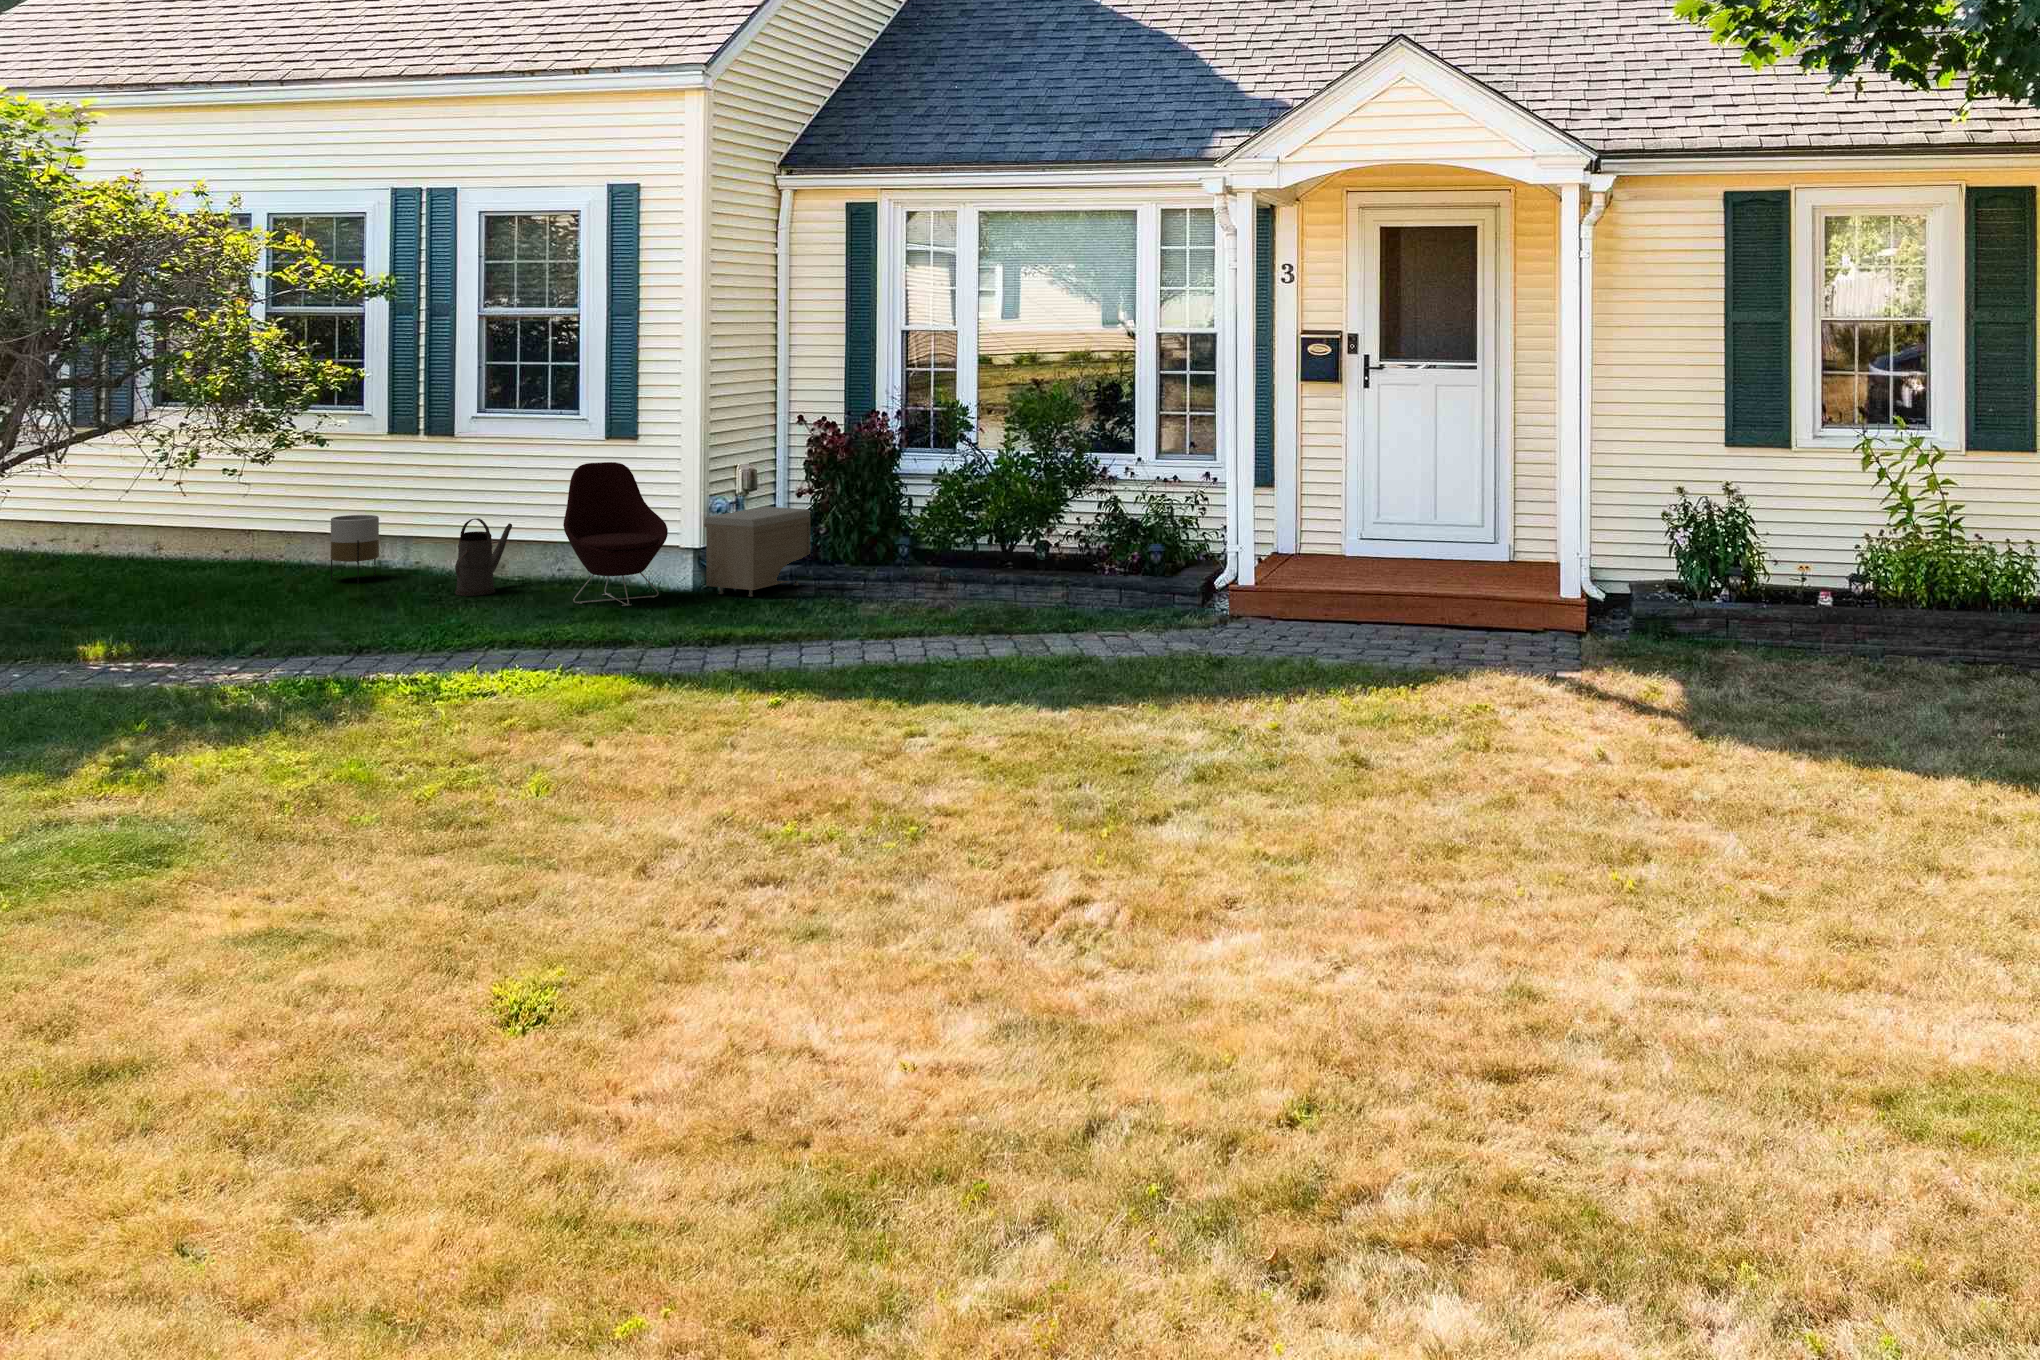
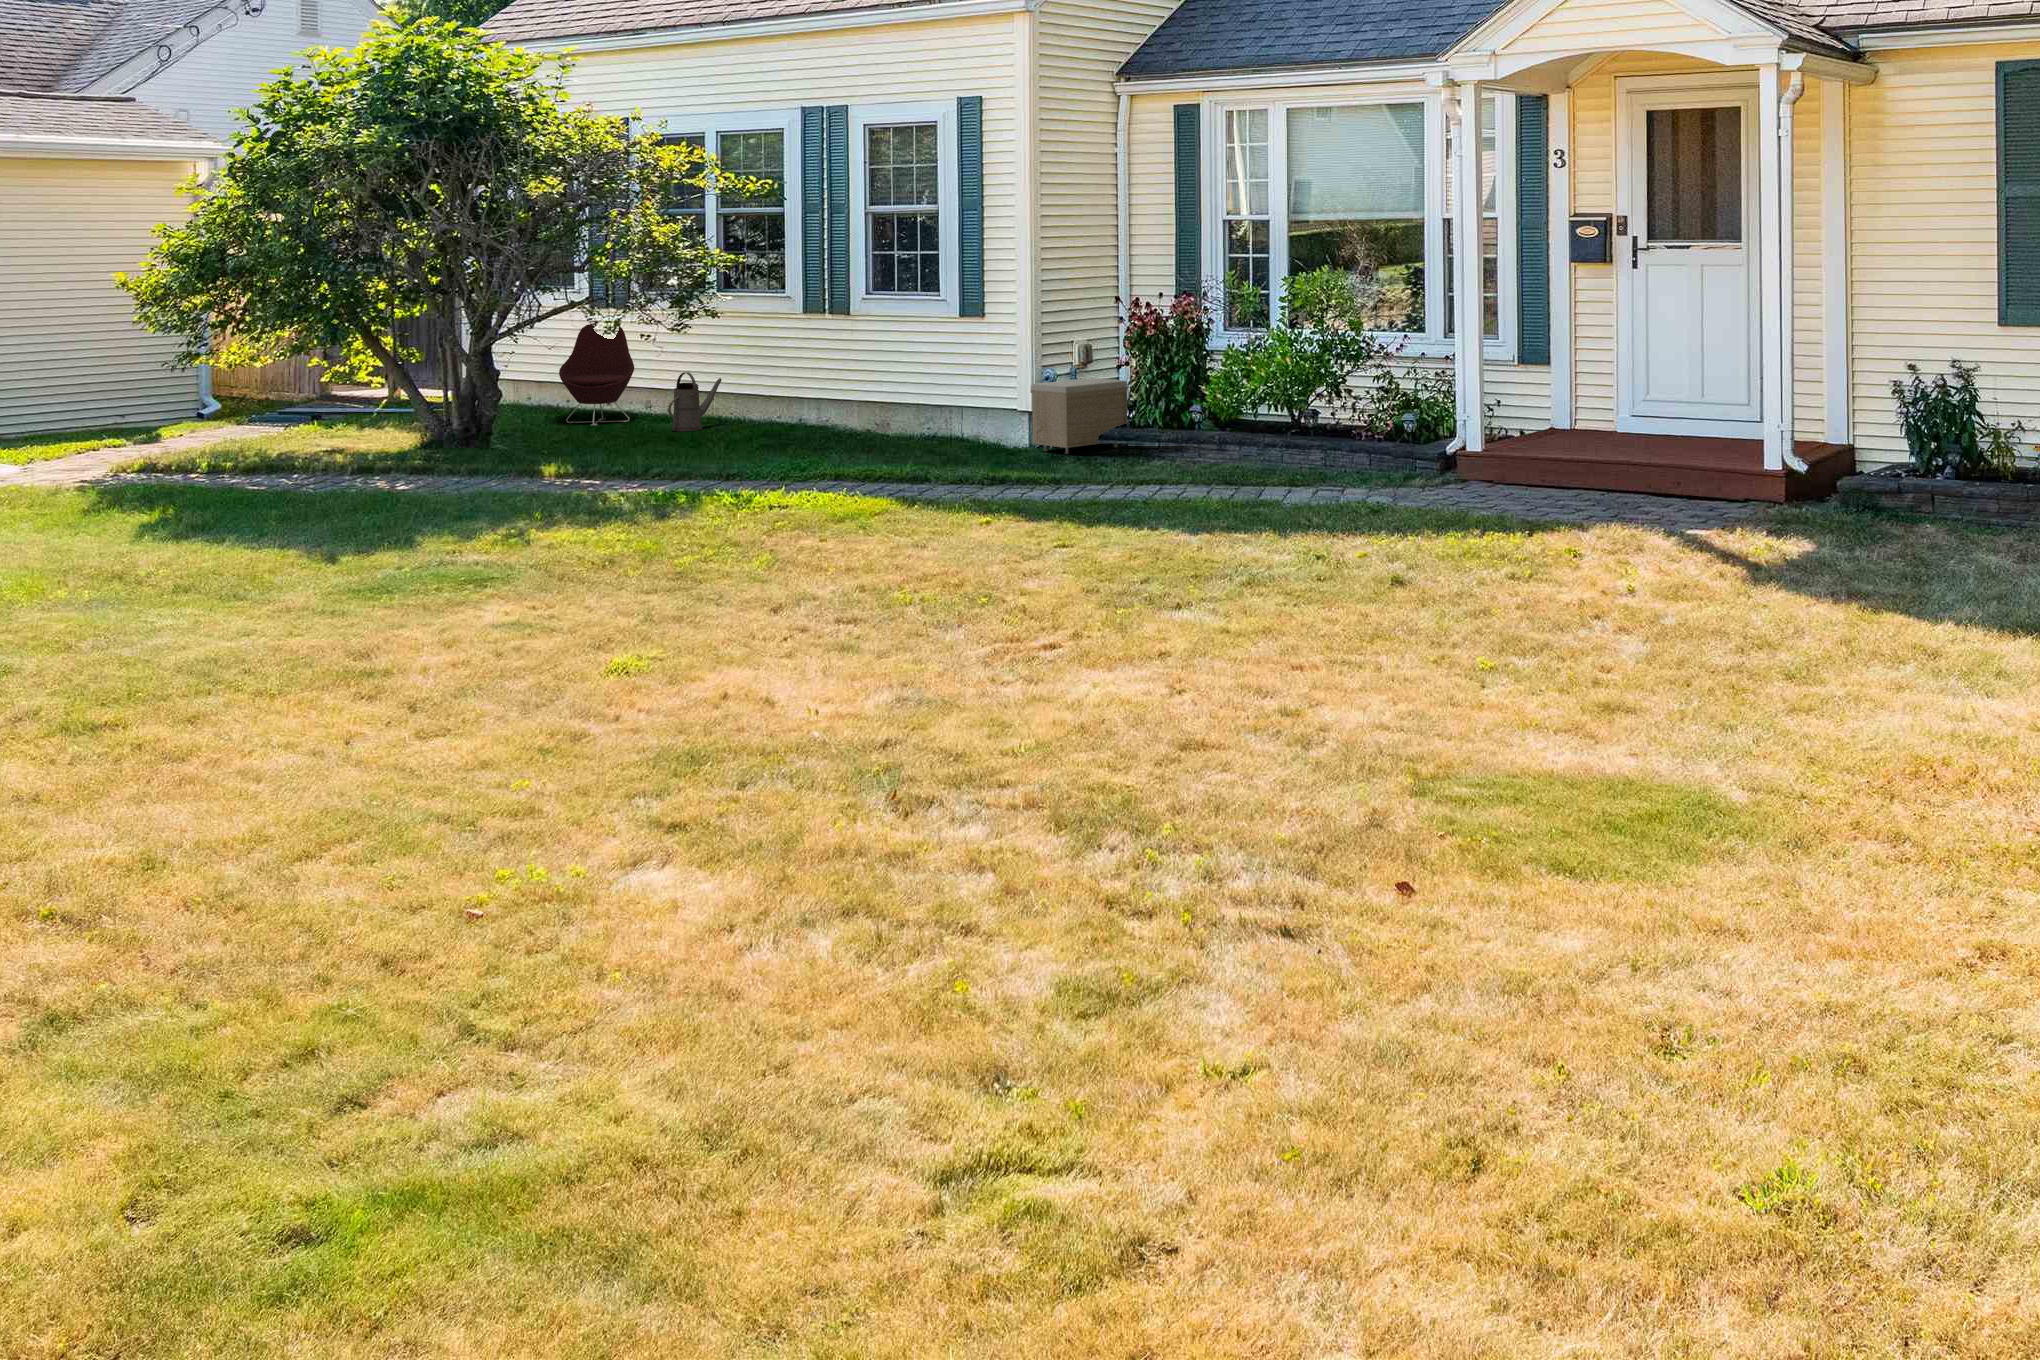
chair: present [563,462,668,606] -> present [559,324,634,425]
planter: present [331,515,379,584] -> none [757,379,795,435]
watering can: present [455,518,512,596] -> present [668,372,722,431]

